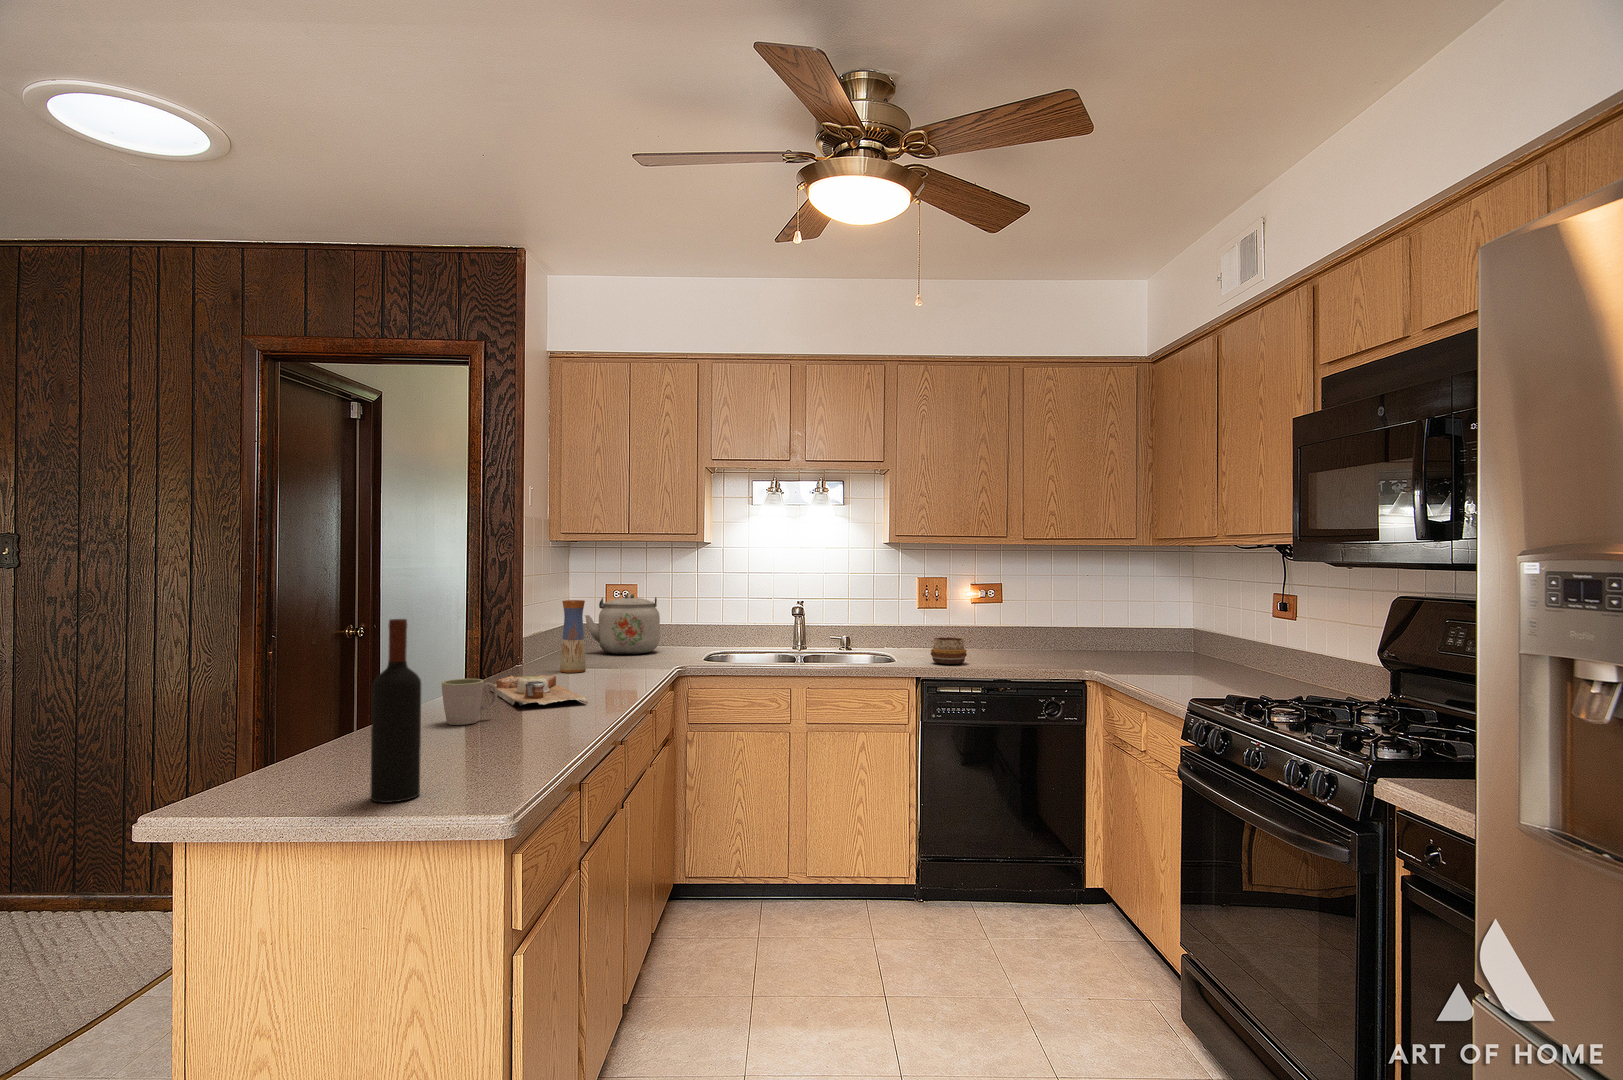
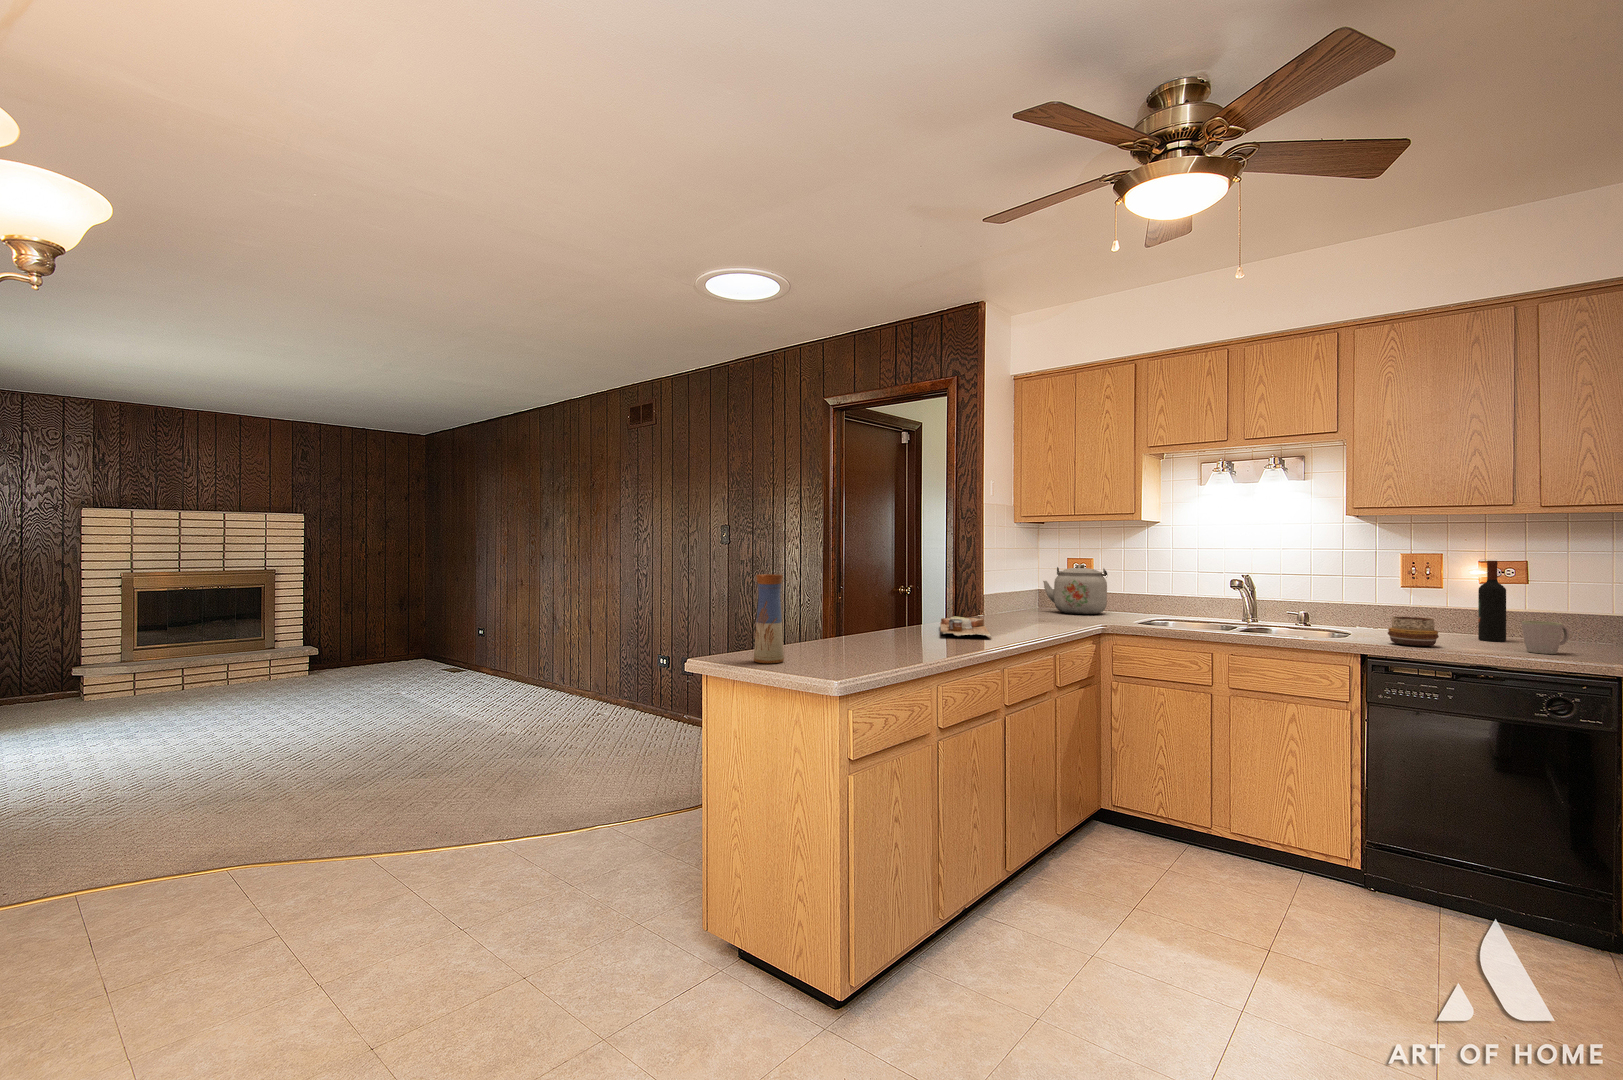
vase: present [560,600,586,673] -> present [754,574,784,663]
wine bottle: present [370,619,421,803] -> present [1478,561,1506,642]
mug: present [442,679,497,725] -> present [1521,621,1569,654]

